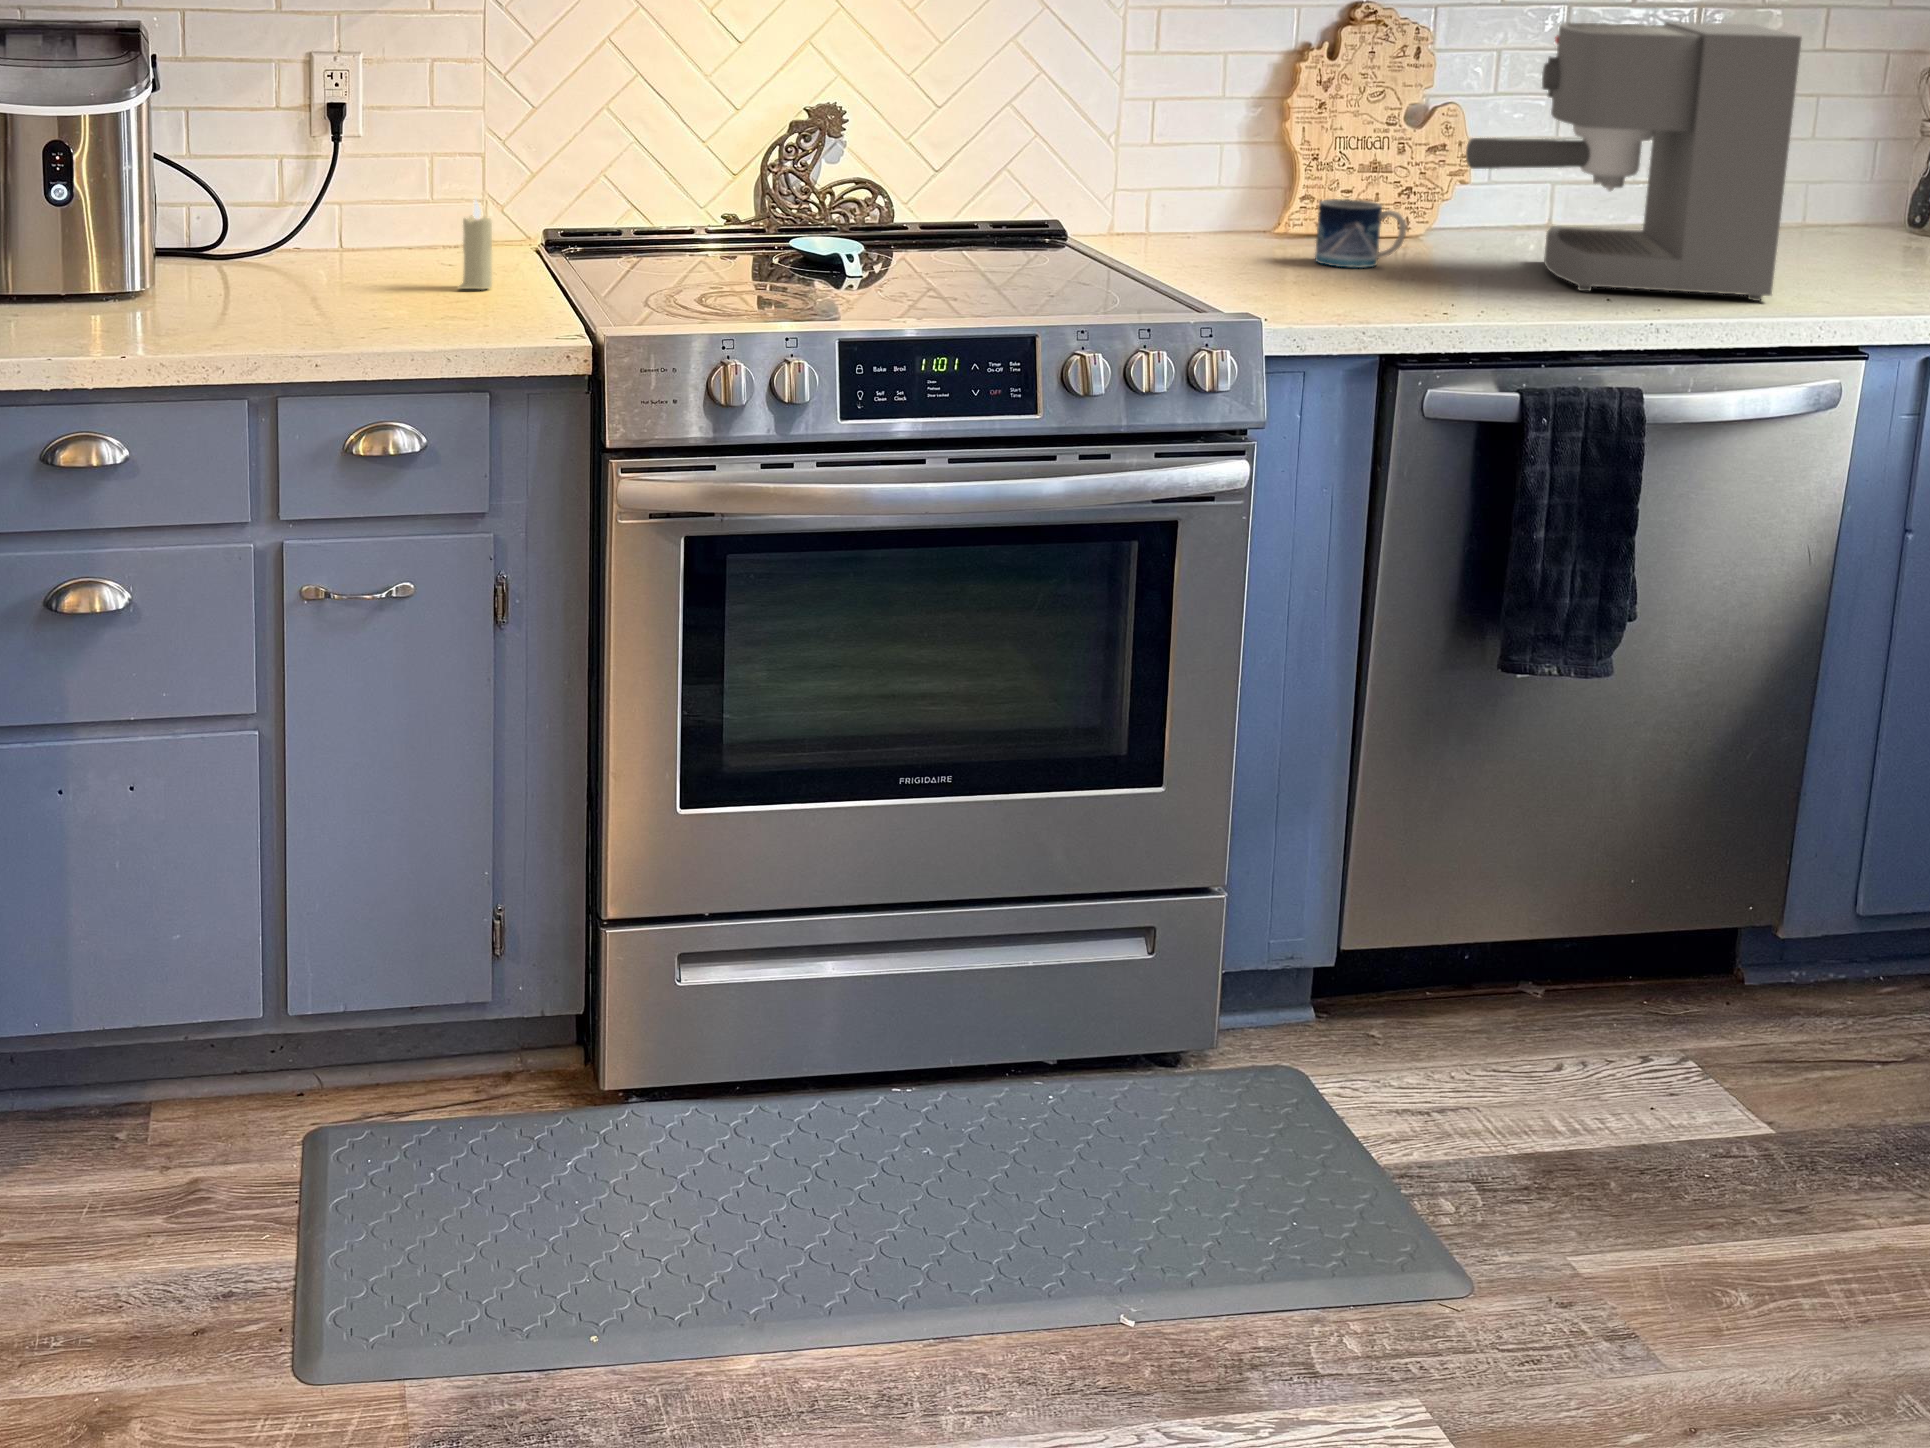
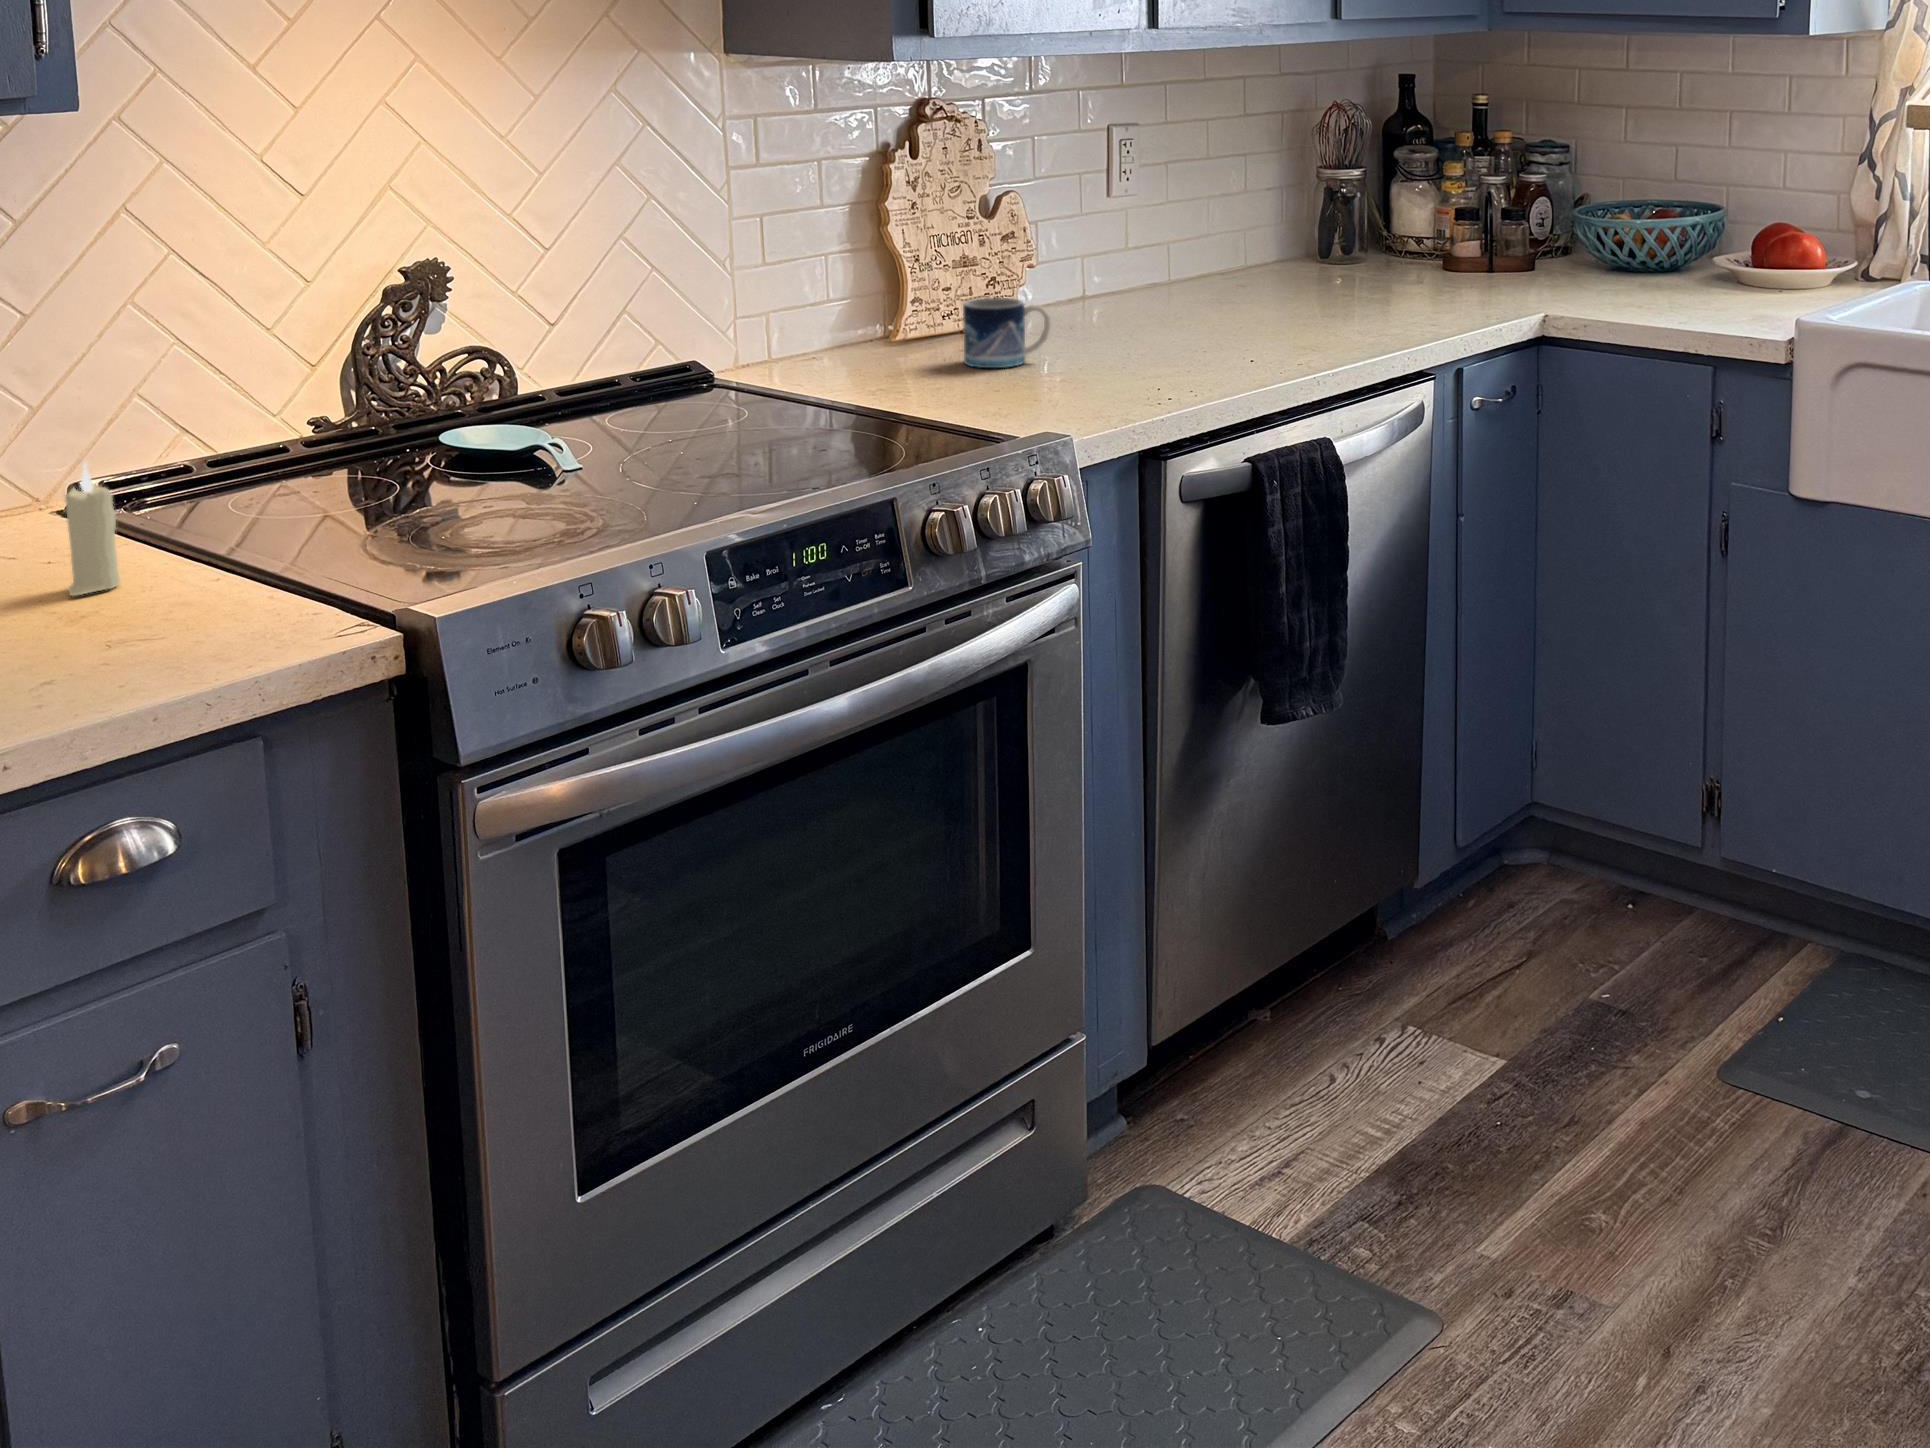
coffee maker: present [1466,22,1802,301] -> none [1100,97,1364,358]

